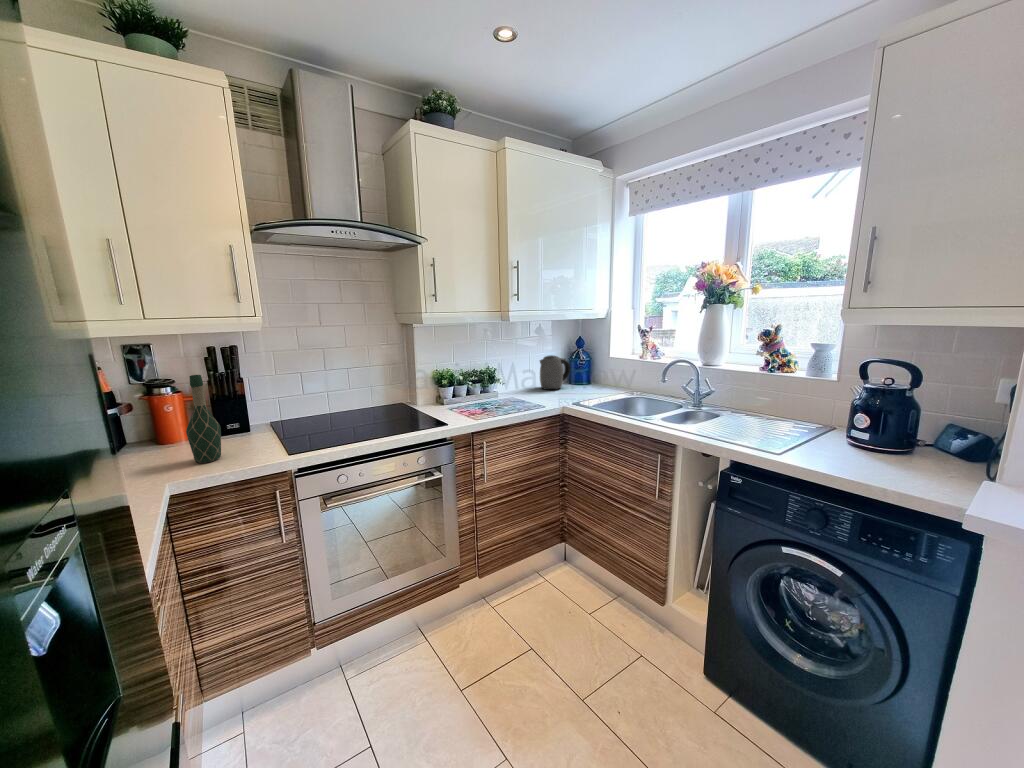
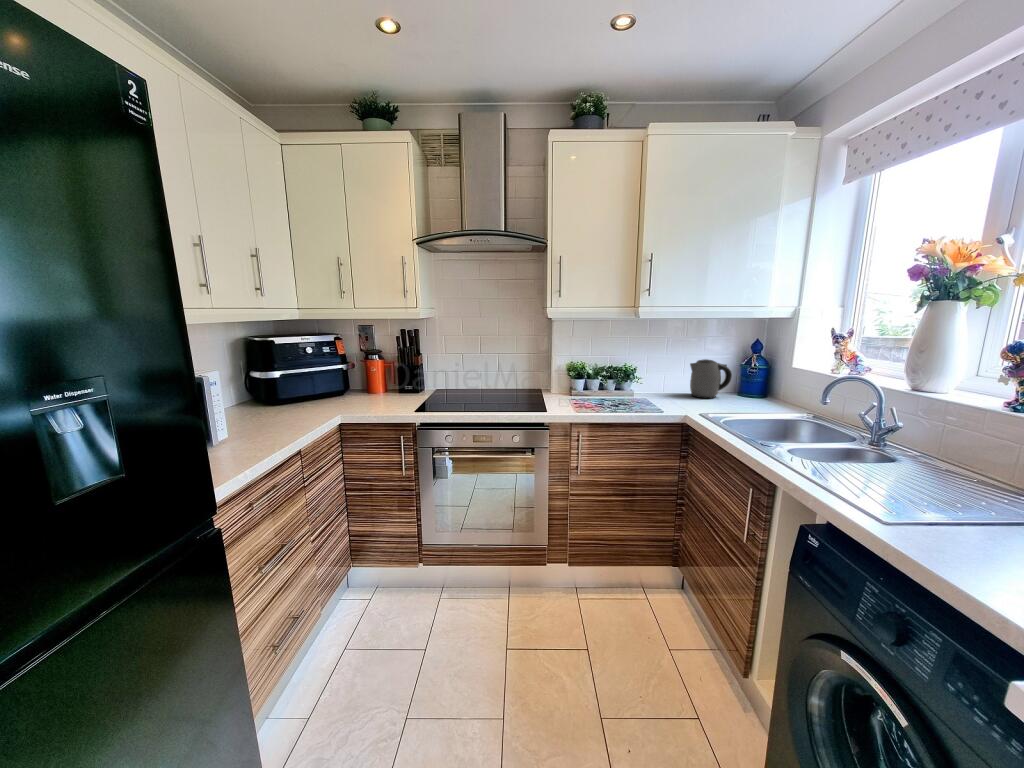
wine bottle: present [186,375,221,463] -> none [364,346,384,407]

